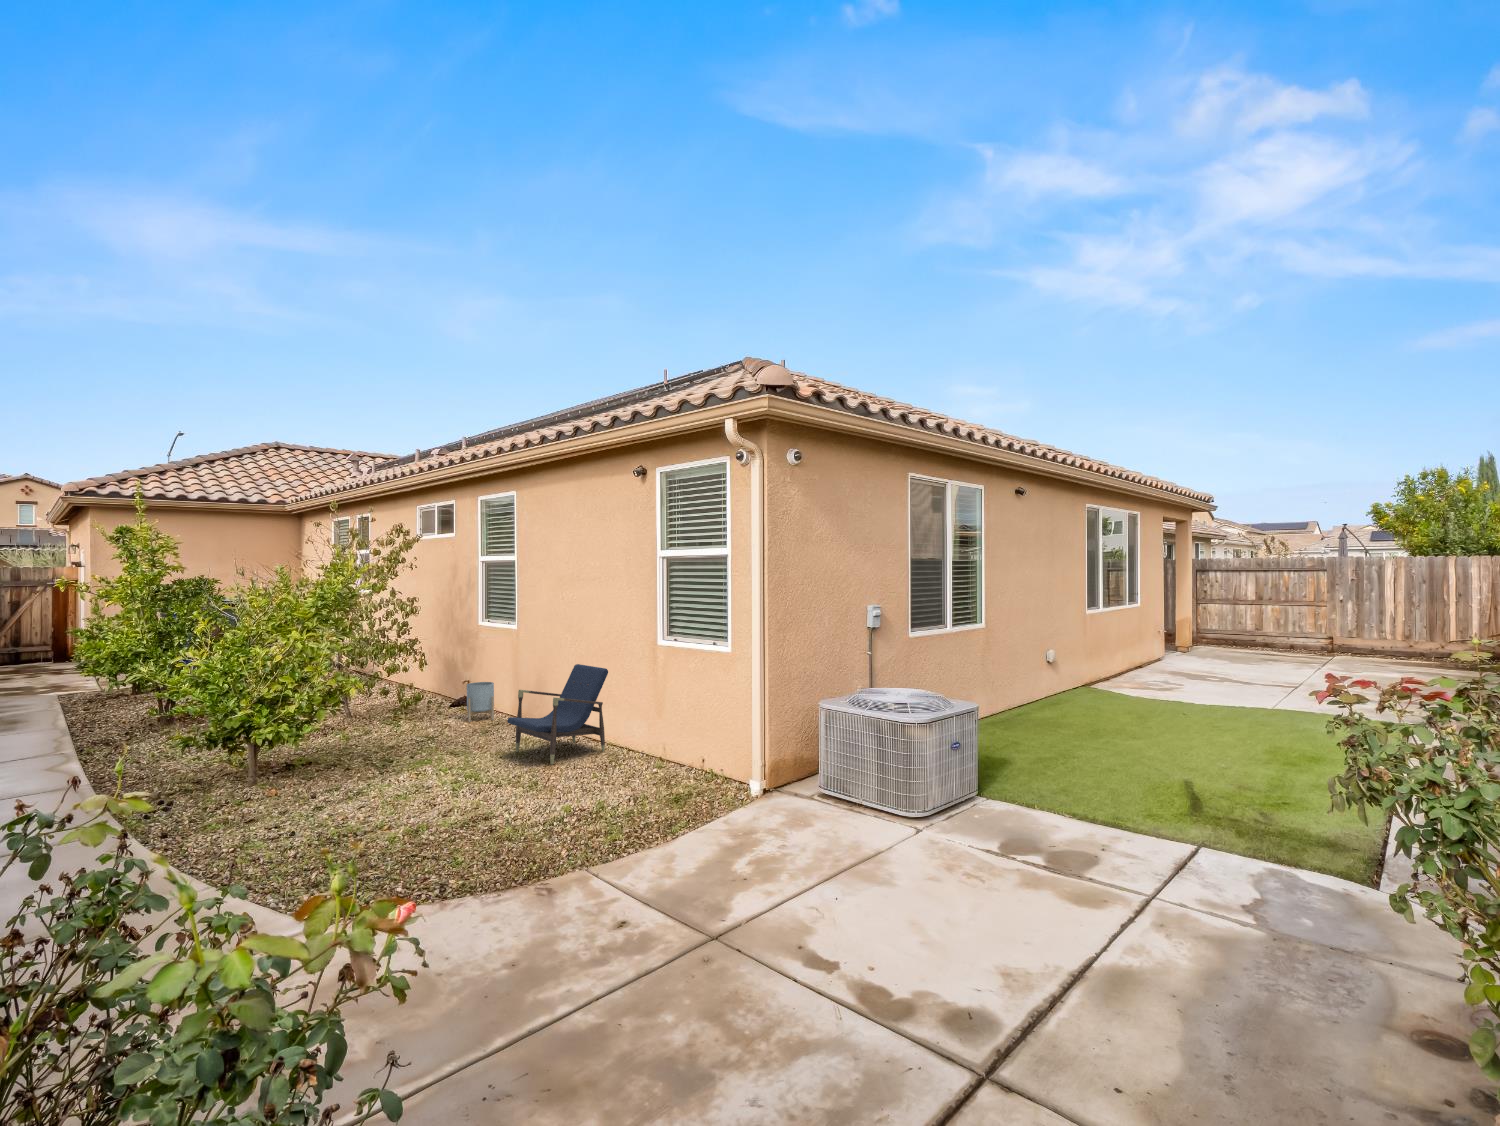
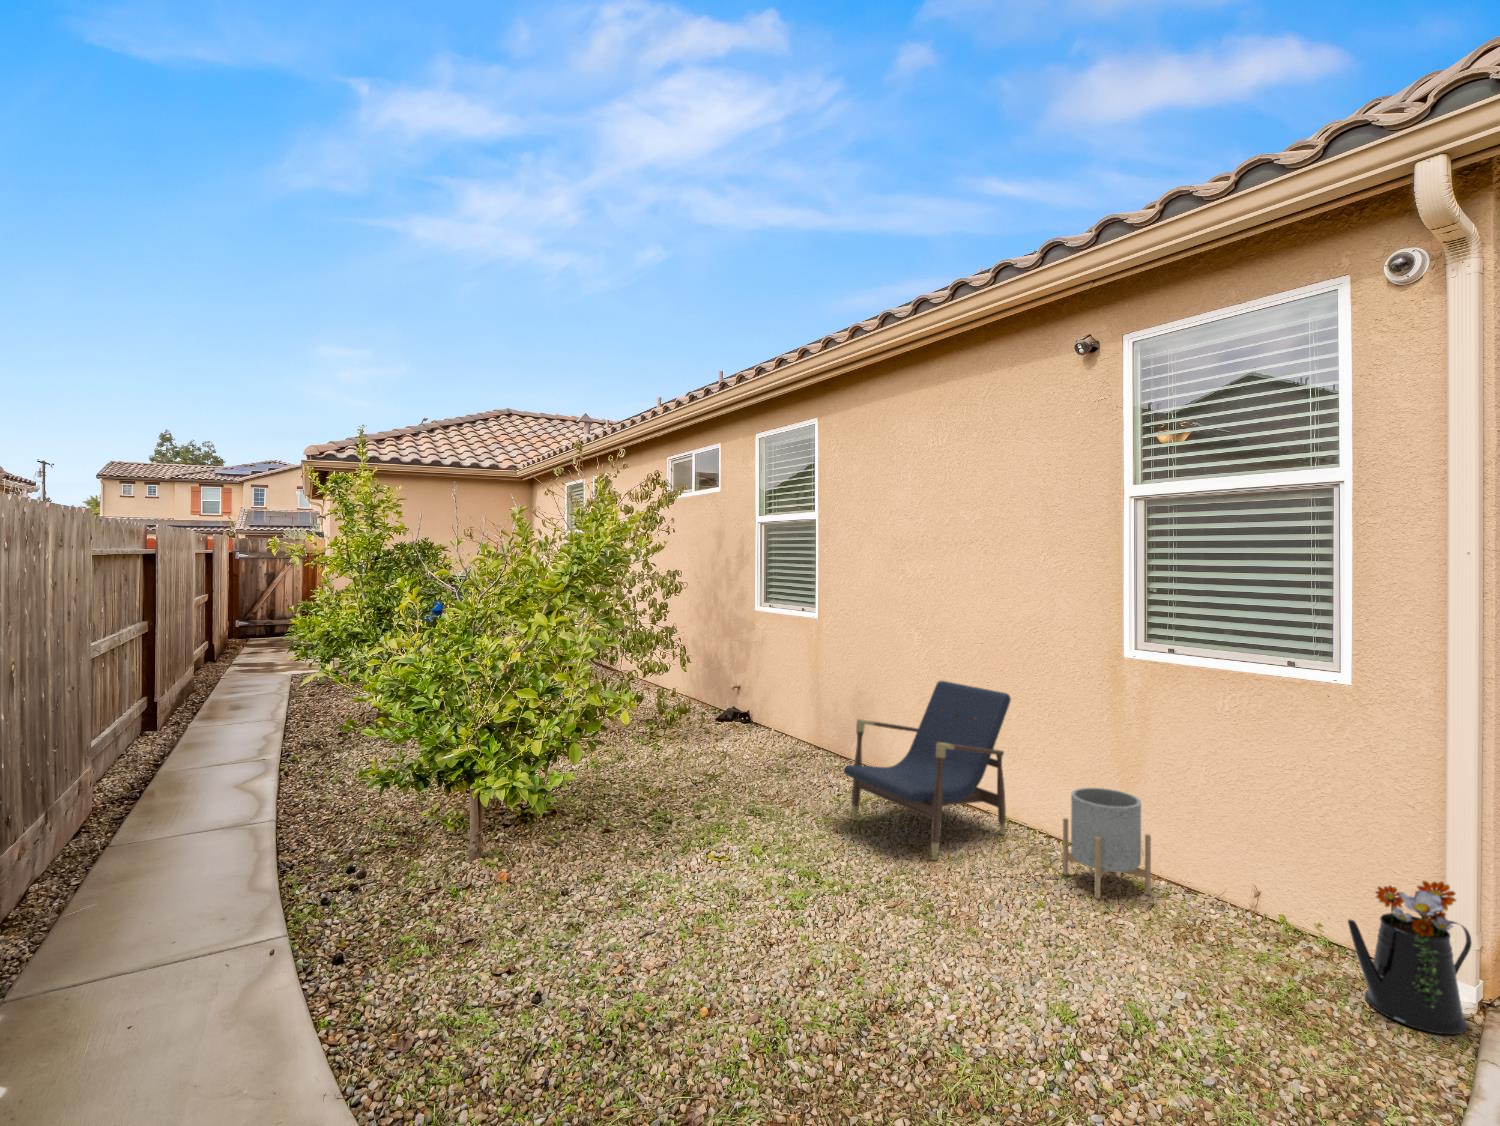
planter: present [467,682,494,722] -> present [1063,788,1151,899]
watering can: none [699,733,750,798] -> present [1348,881,1471,1035]

